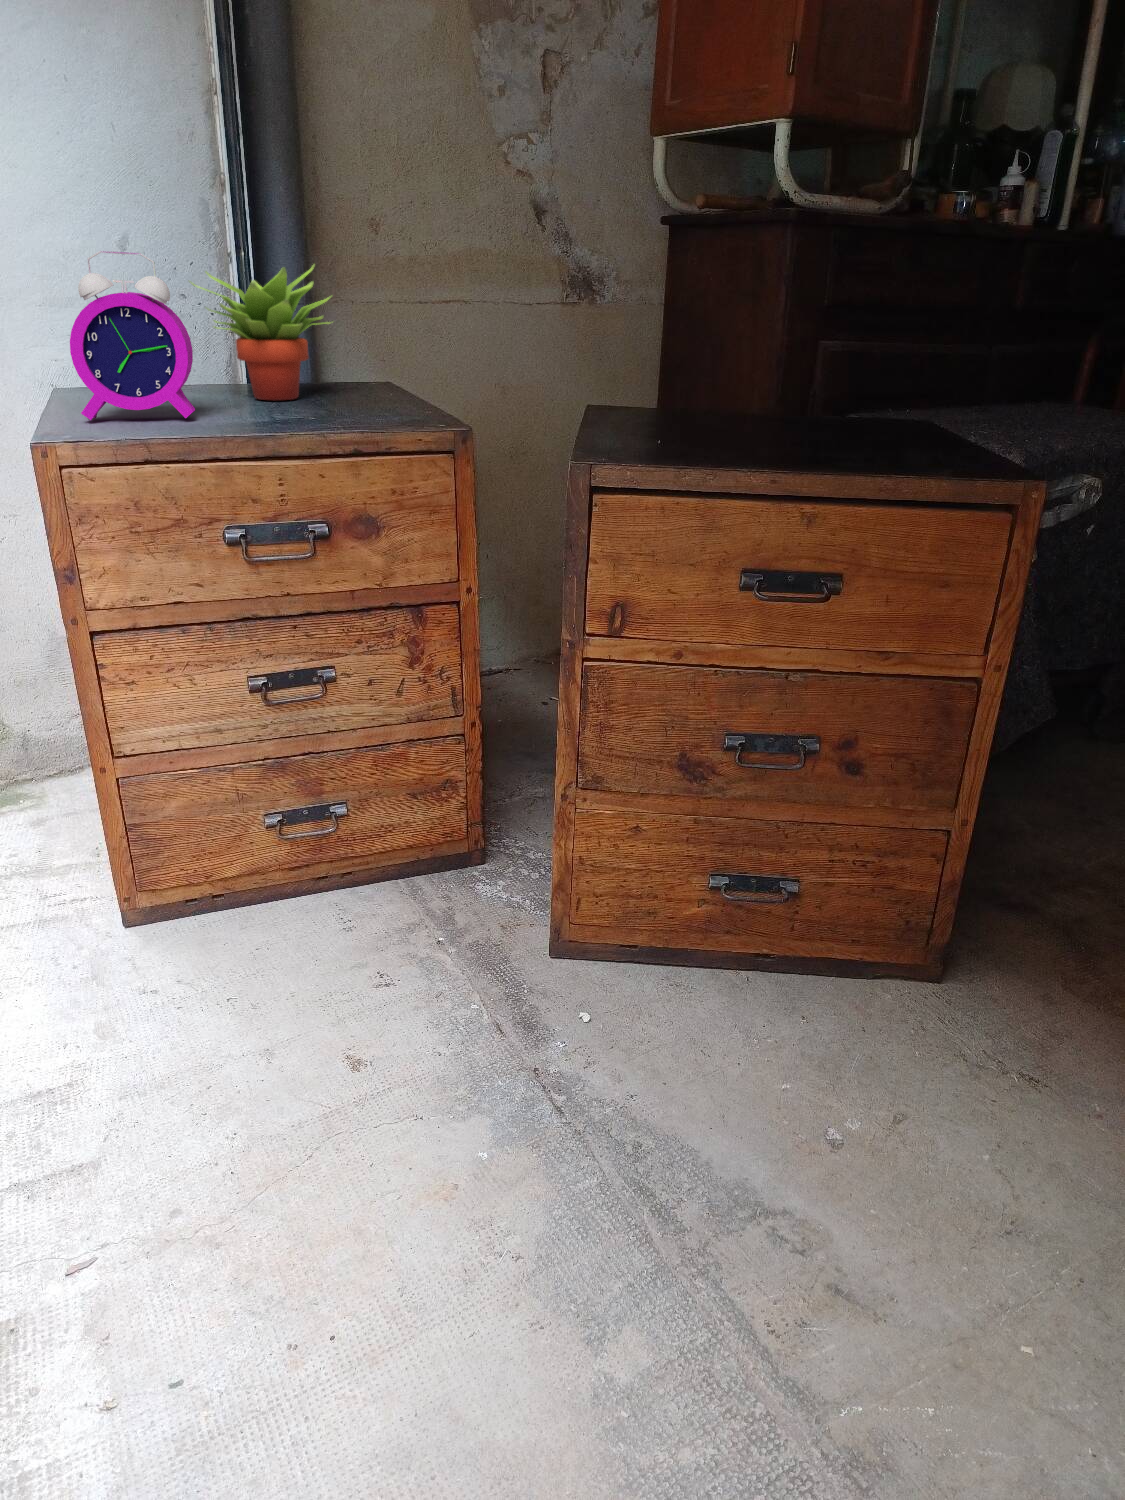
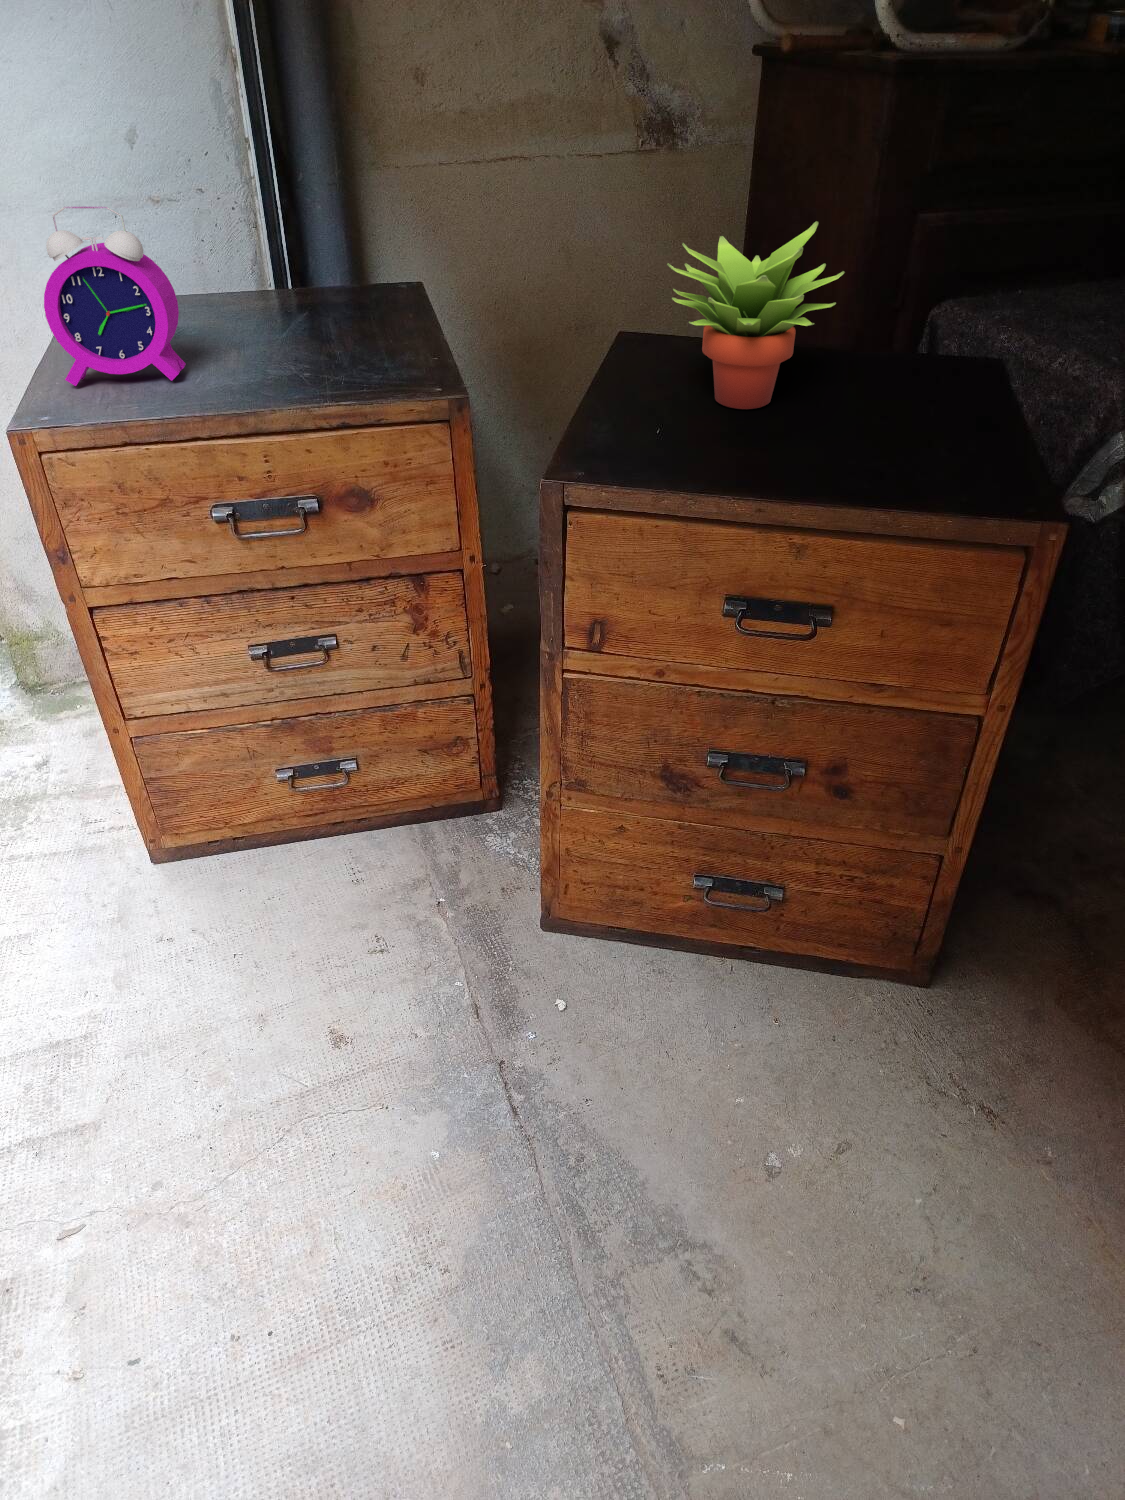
succulent plant: present [189,264,332,400] -> present [667,221,845,409]

